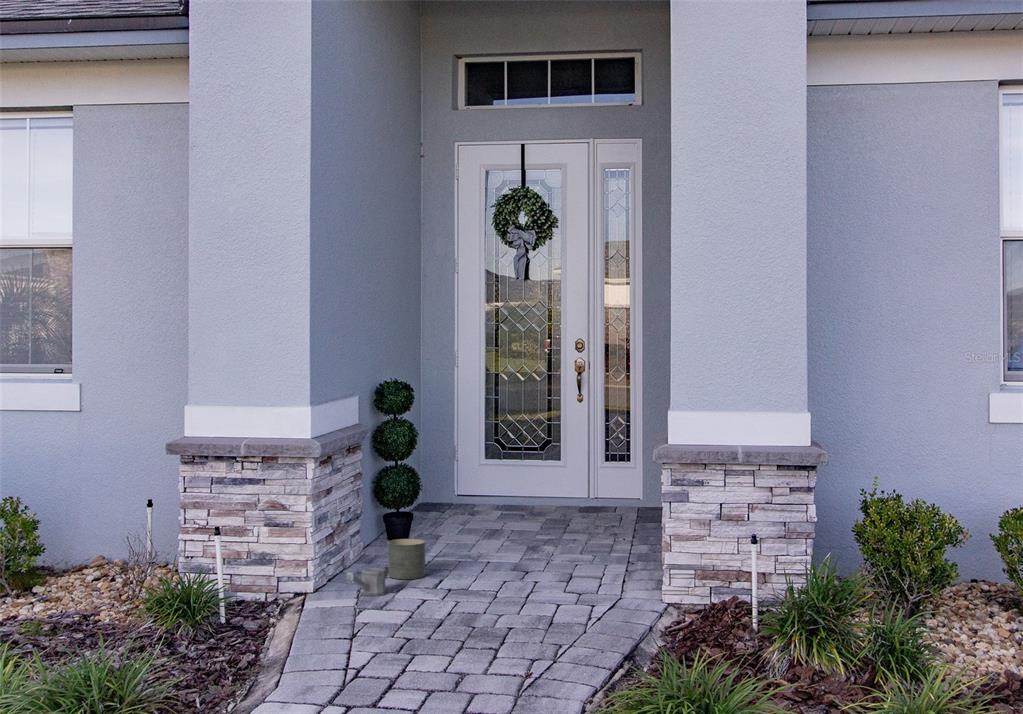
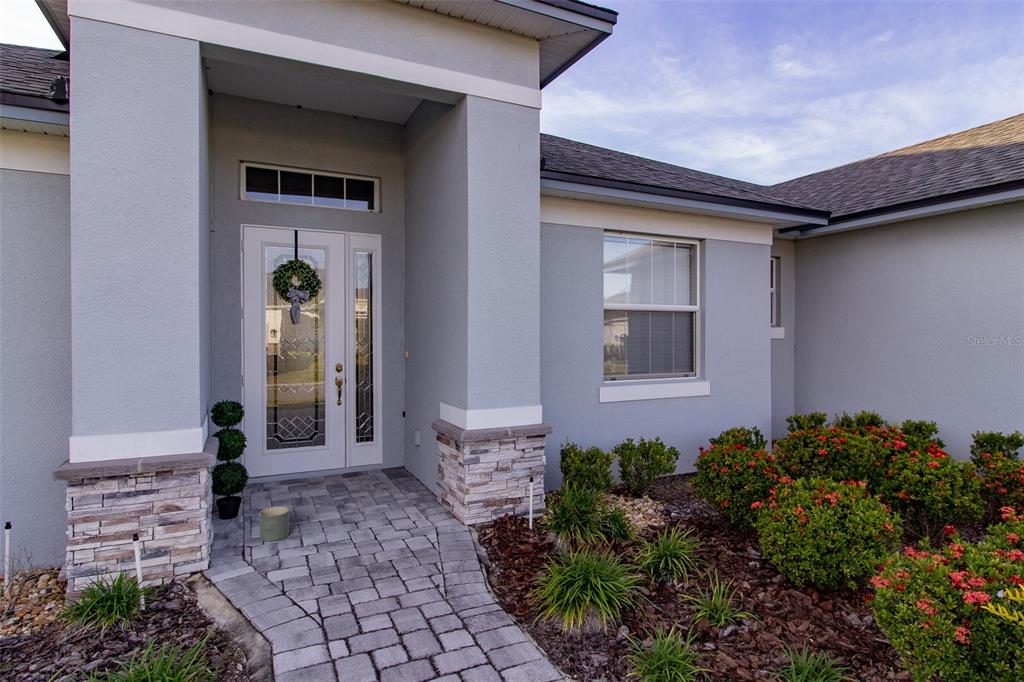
watering can: present [347,566,389,596] -> none [245,538,272,566]

